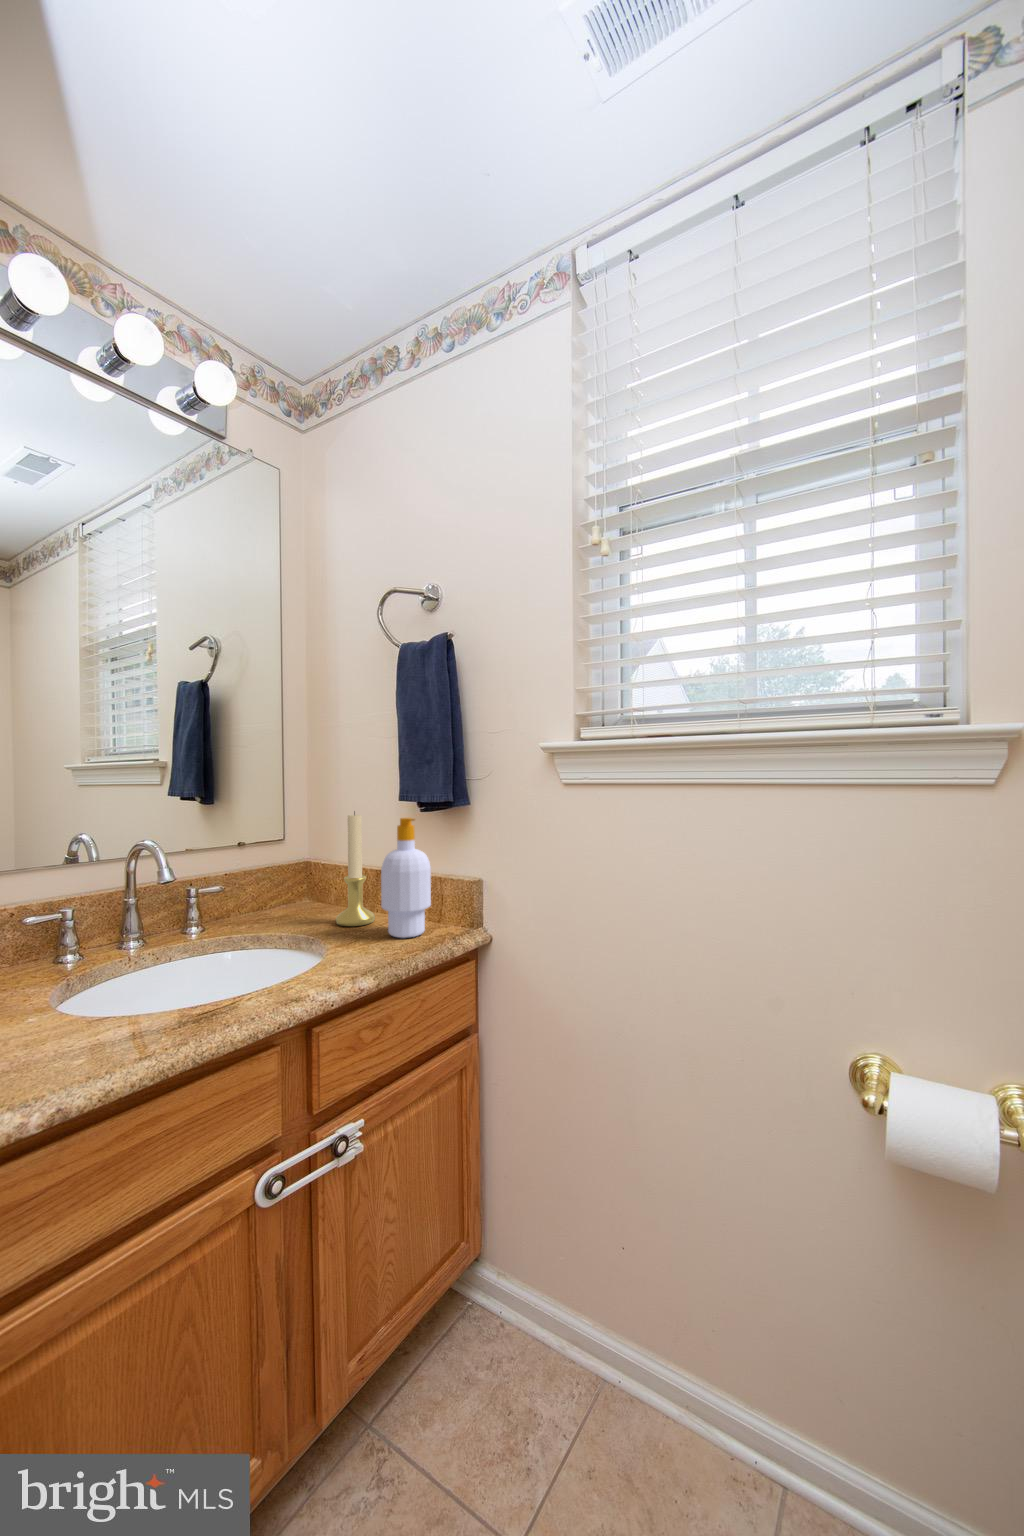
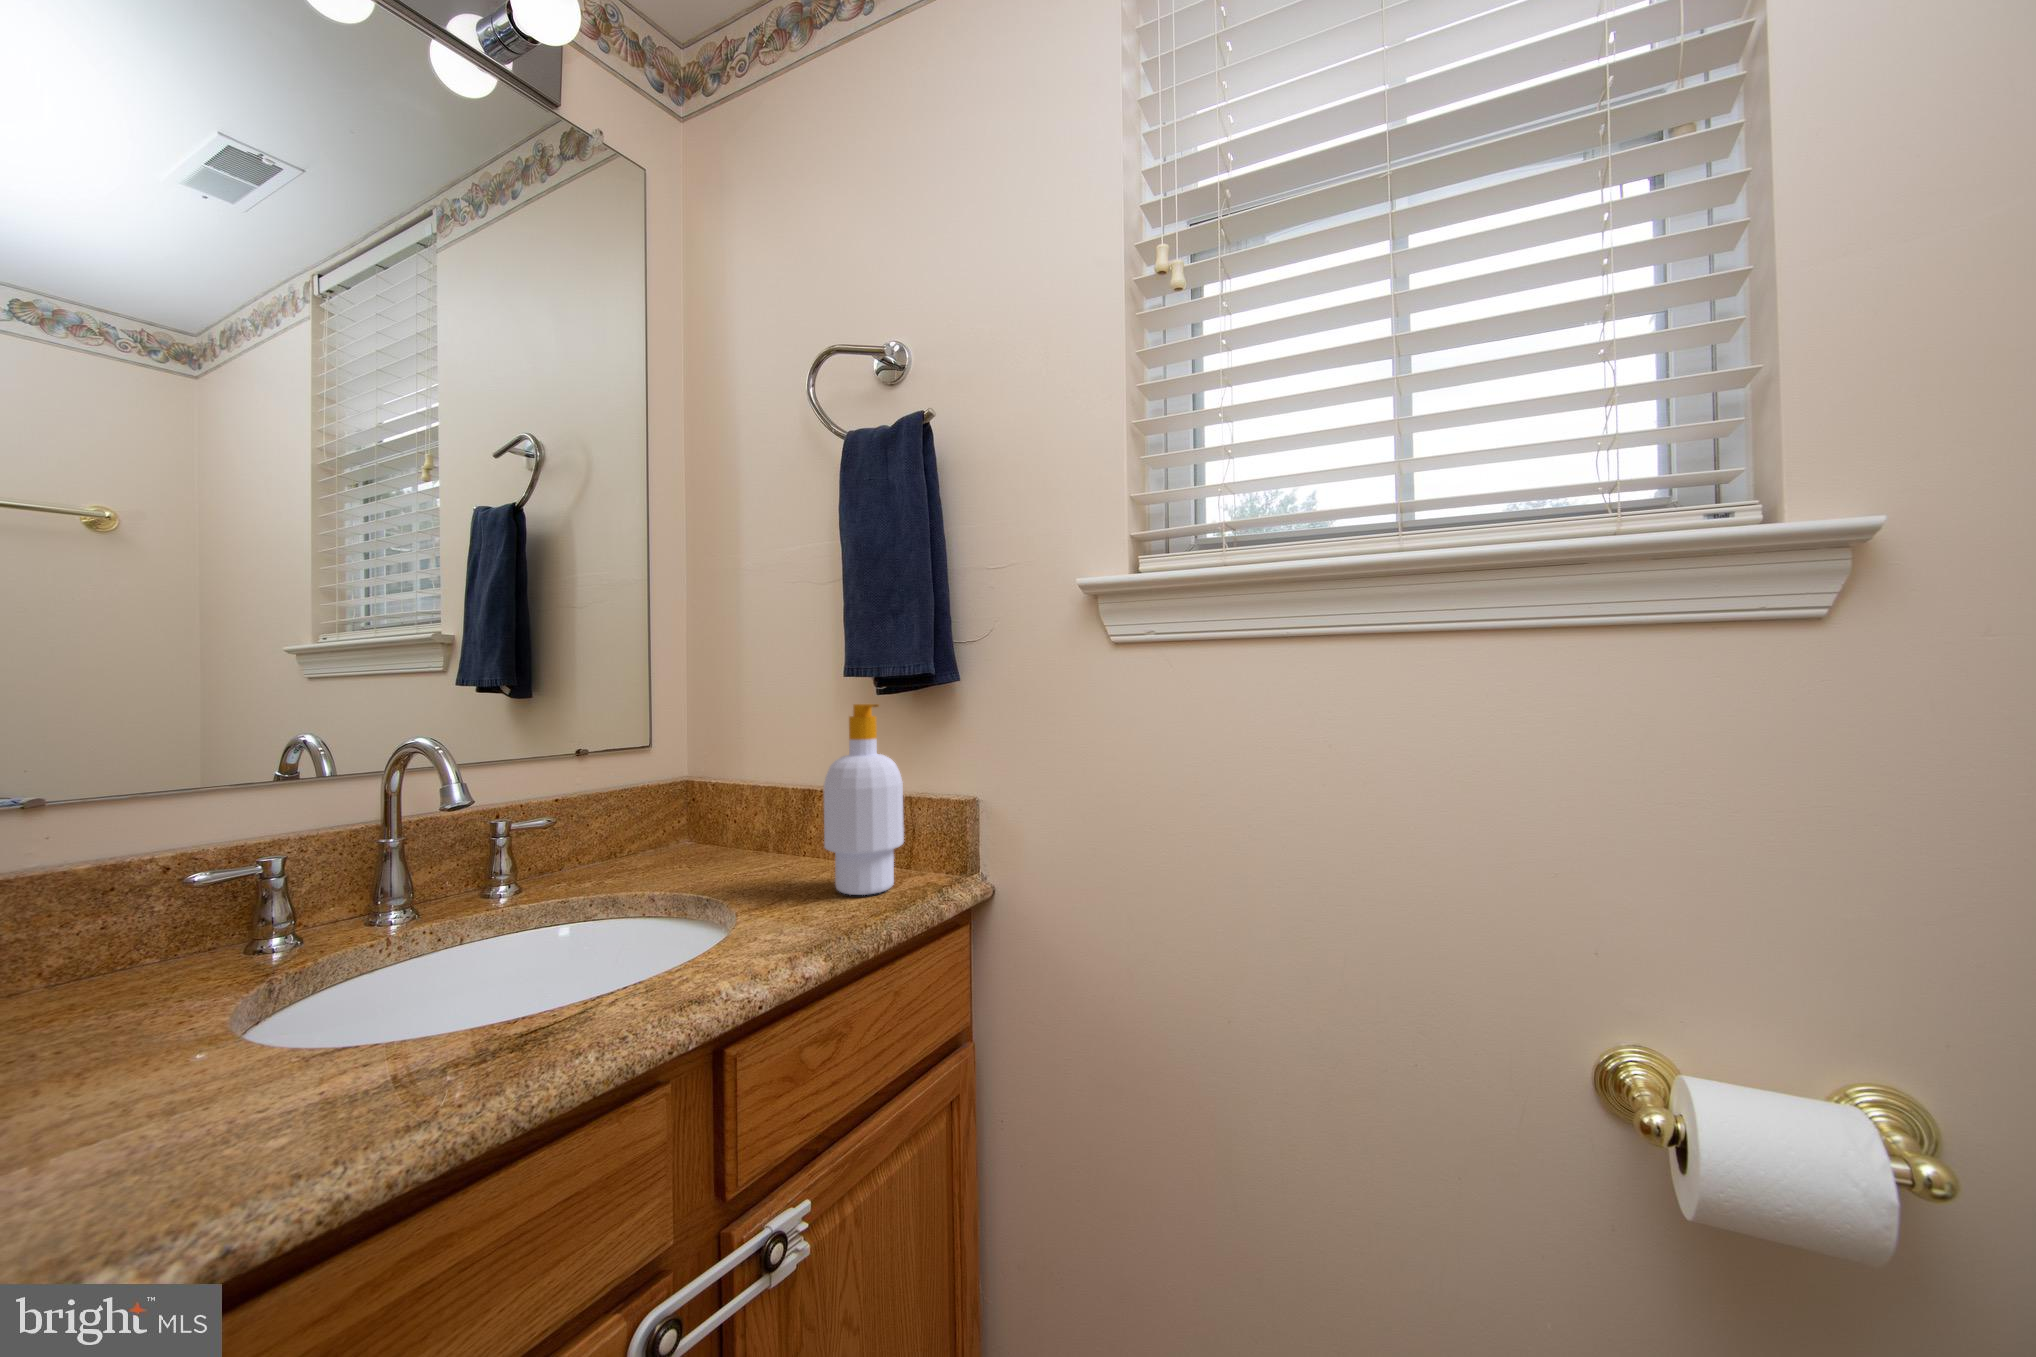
candle holder: present [336,811,375,926] -> none [745,698,808,881]

